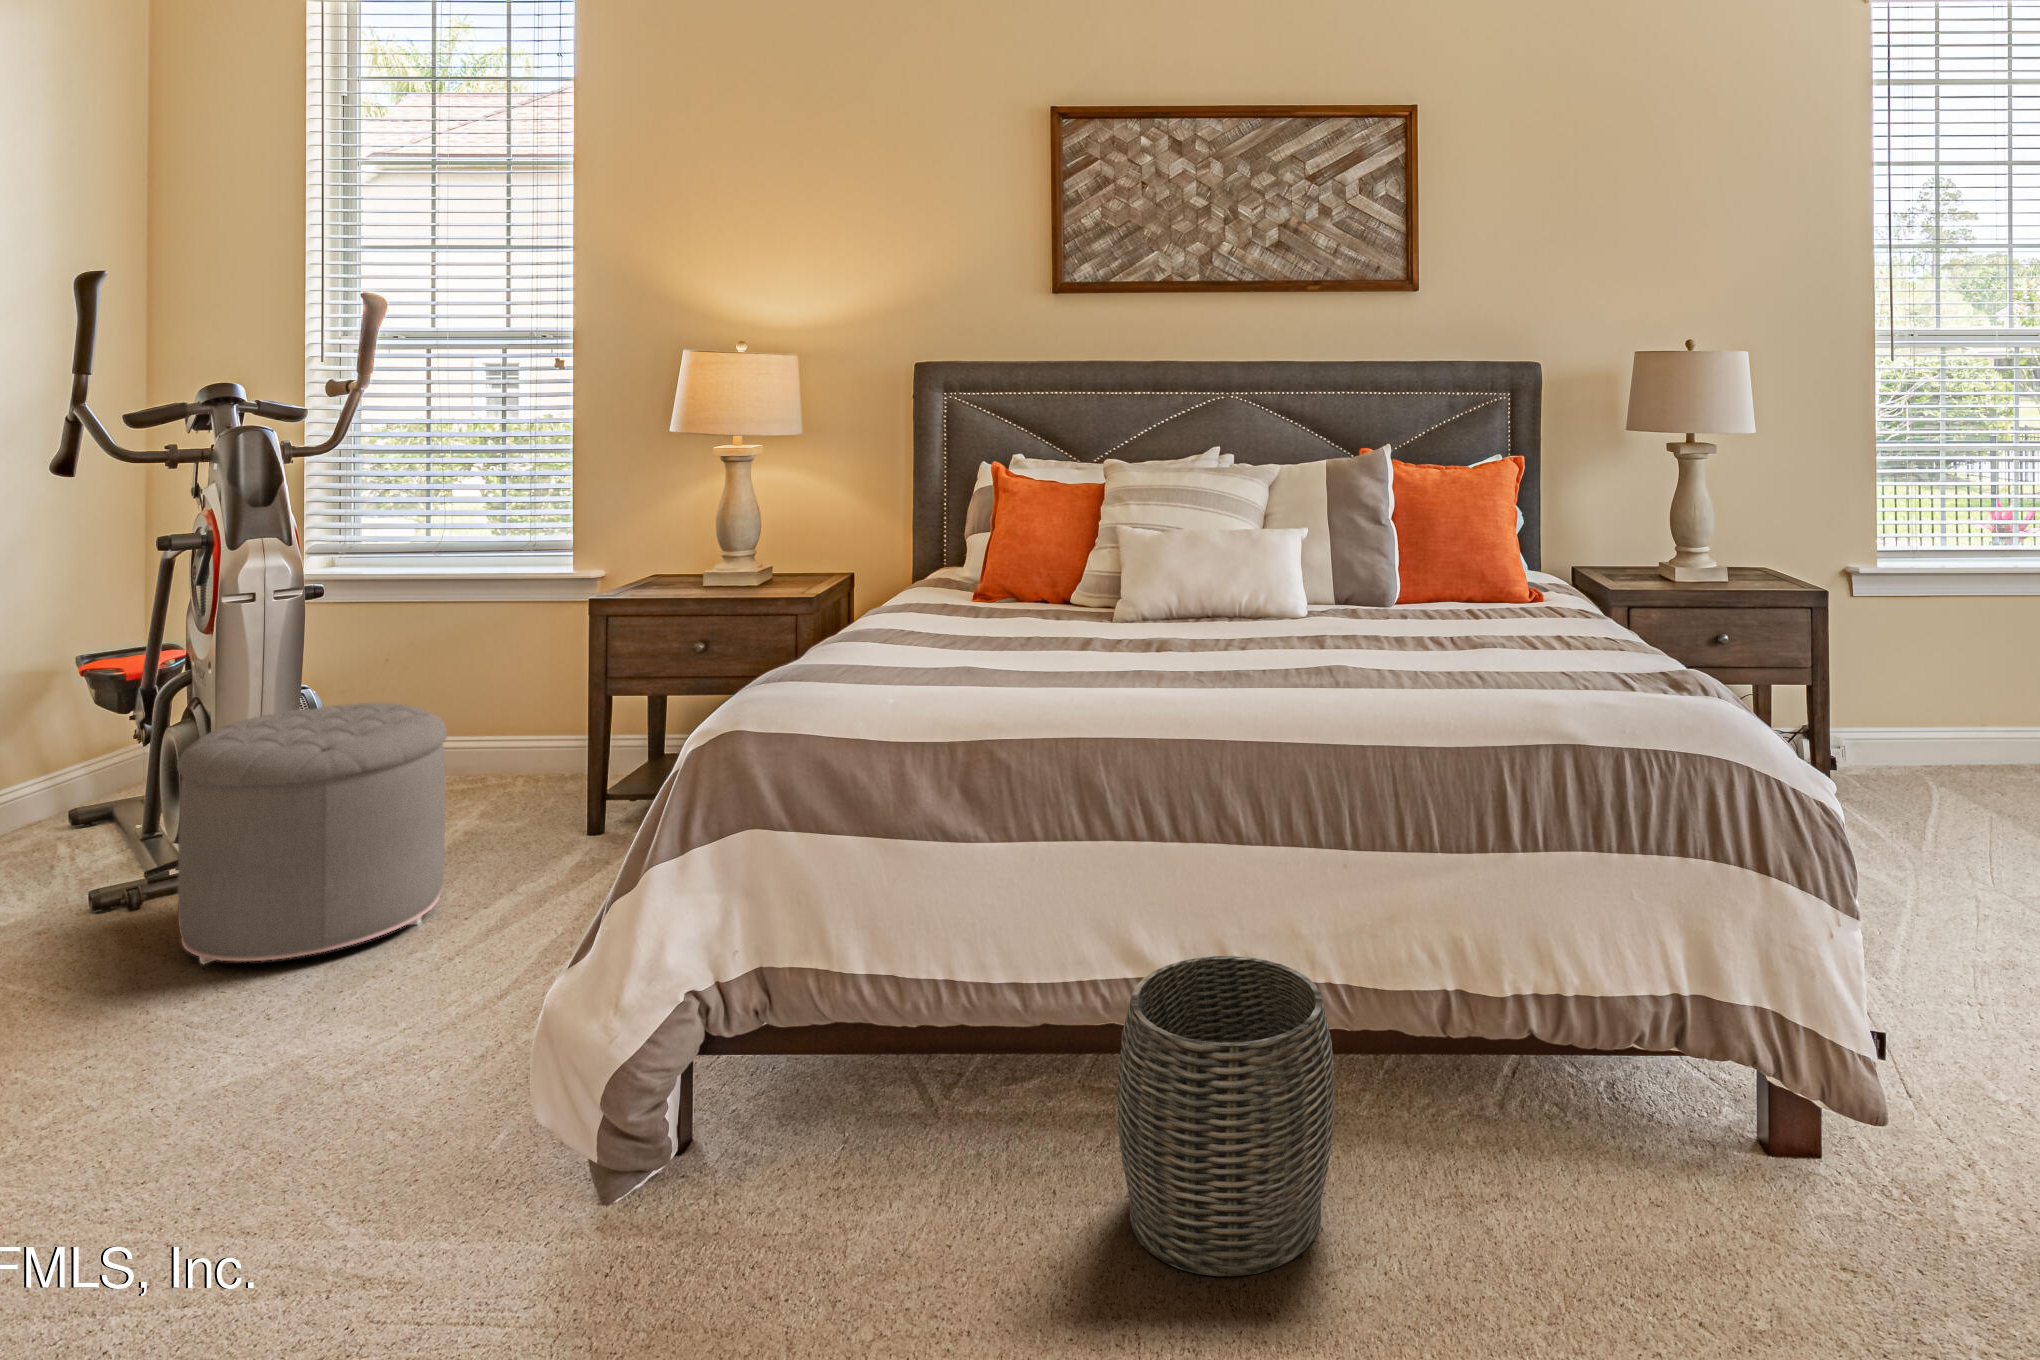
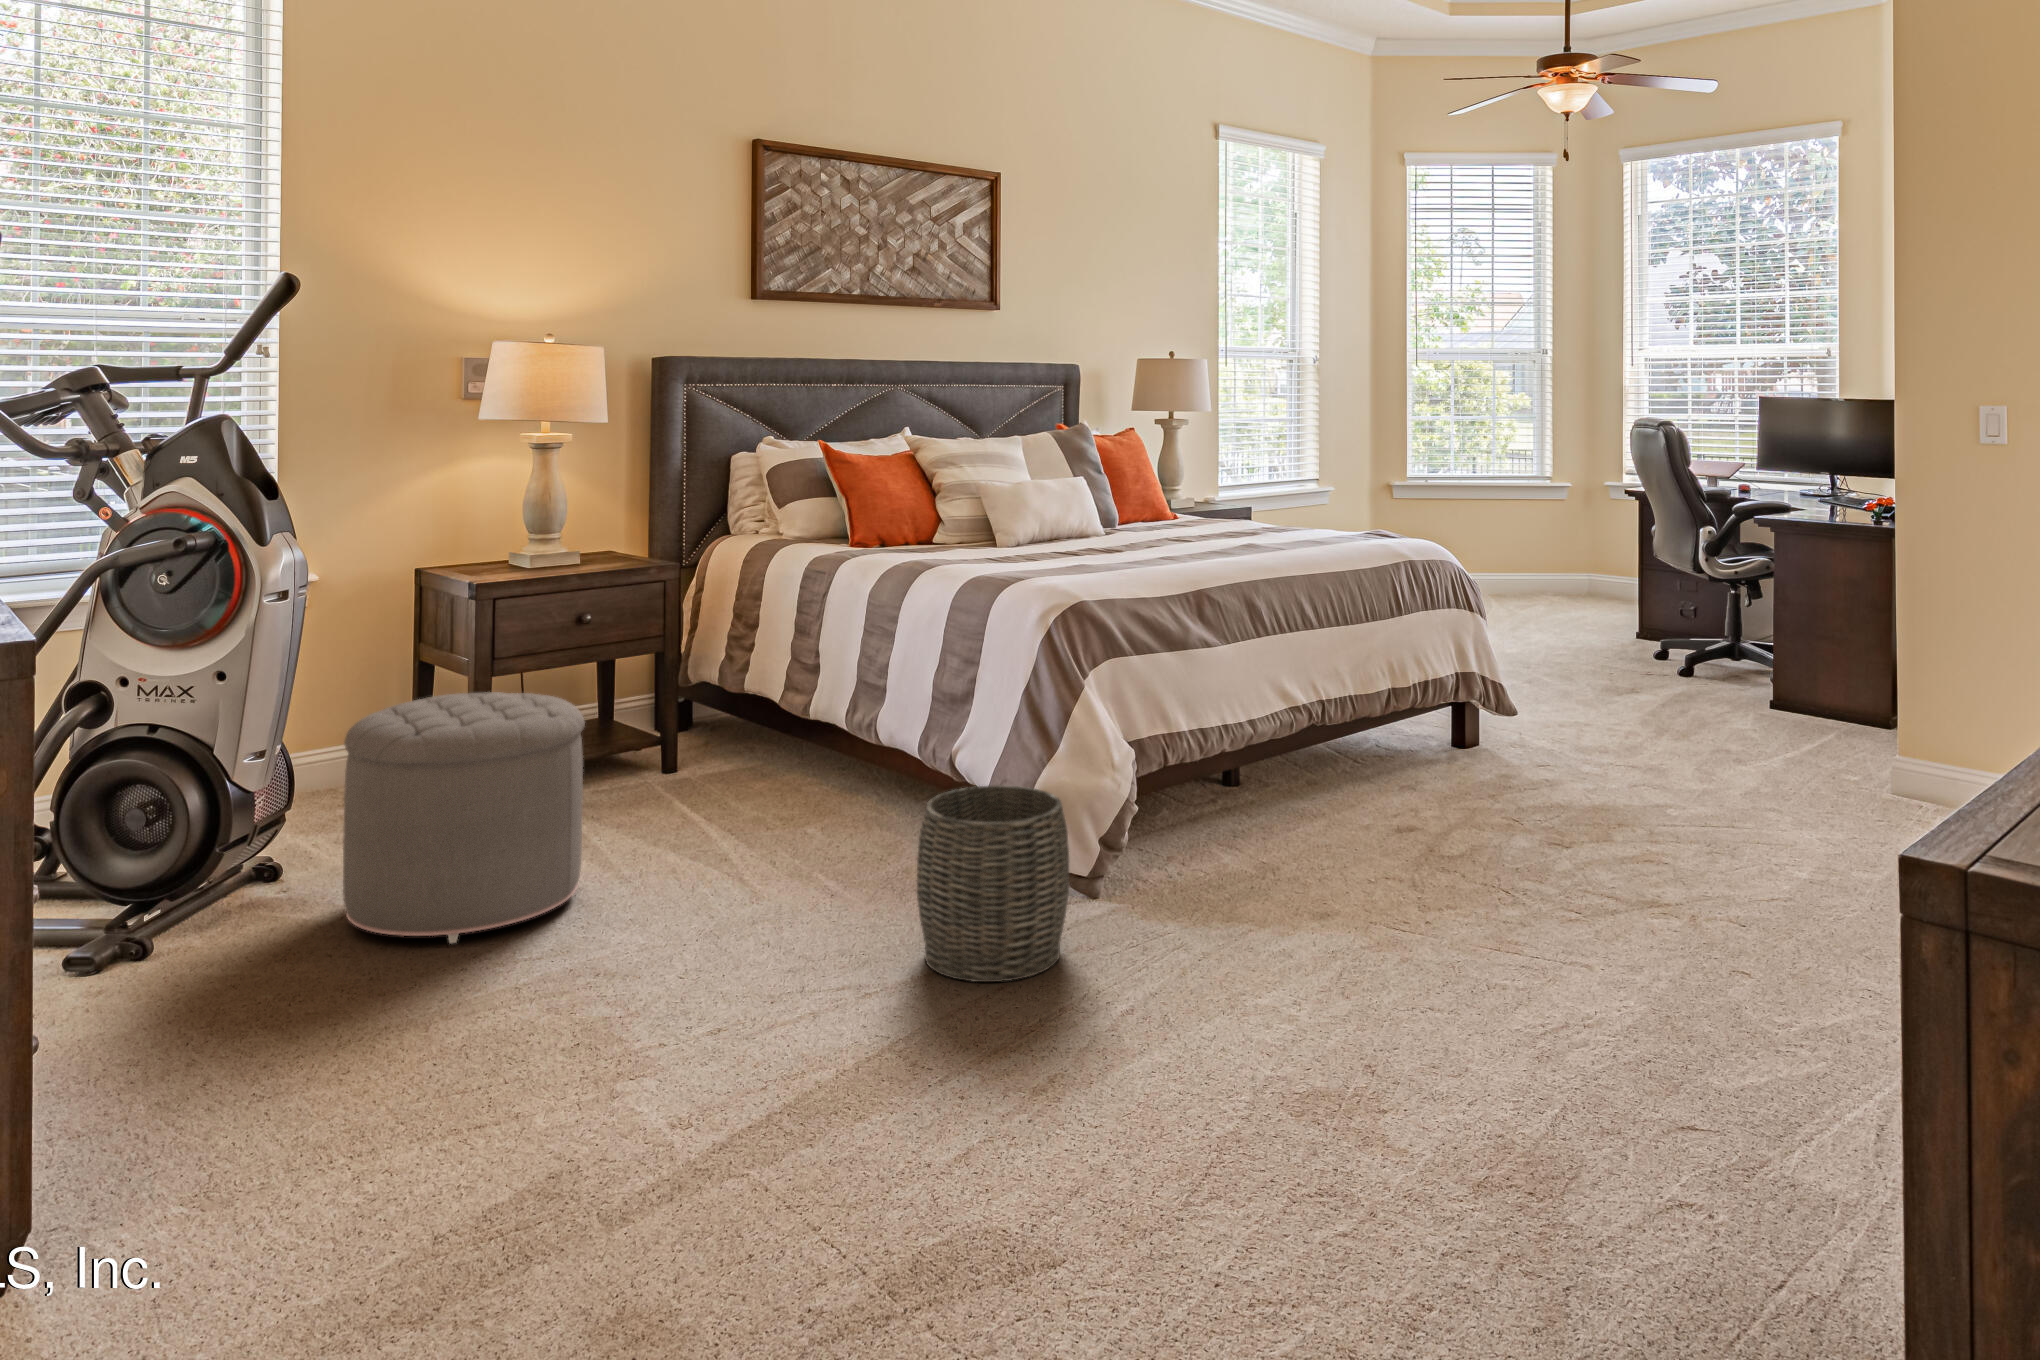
woven basket: present [1118,956,1334,1276] -> present [917,785,1069,982]

